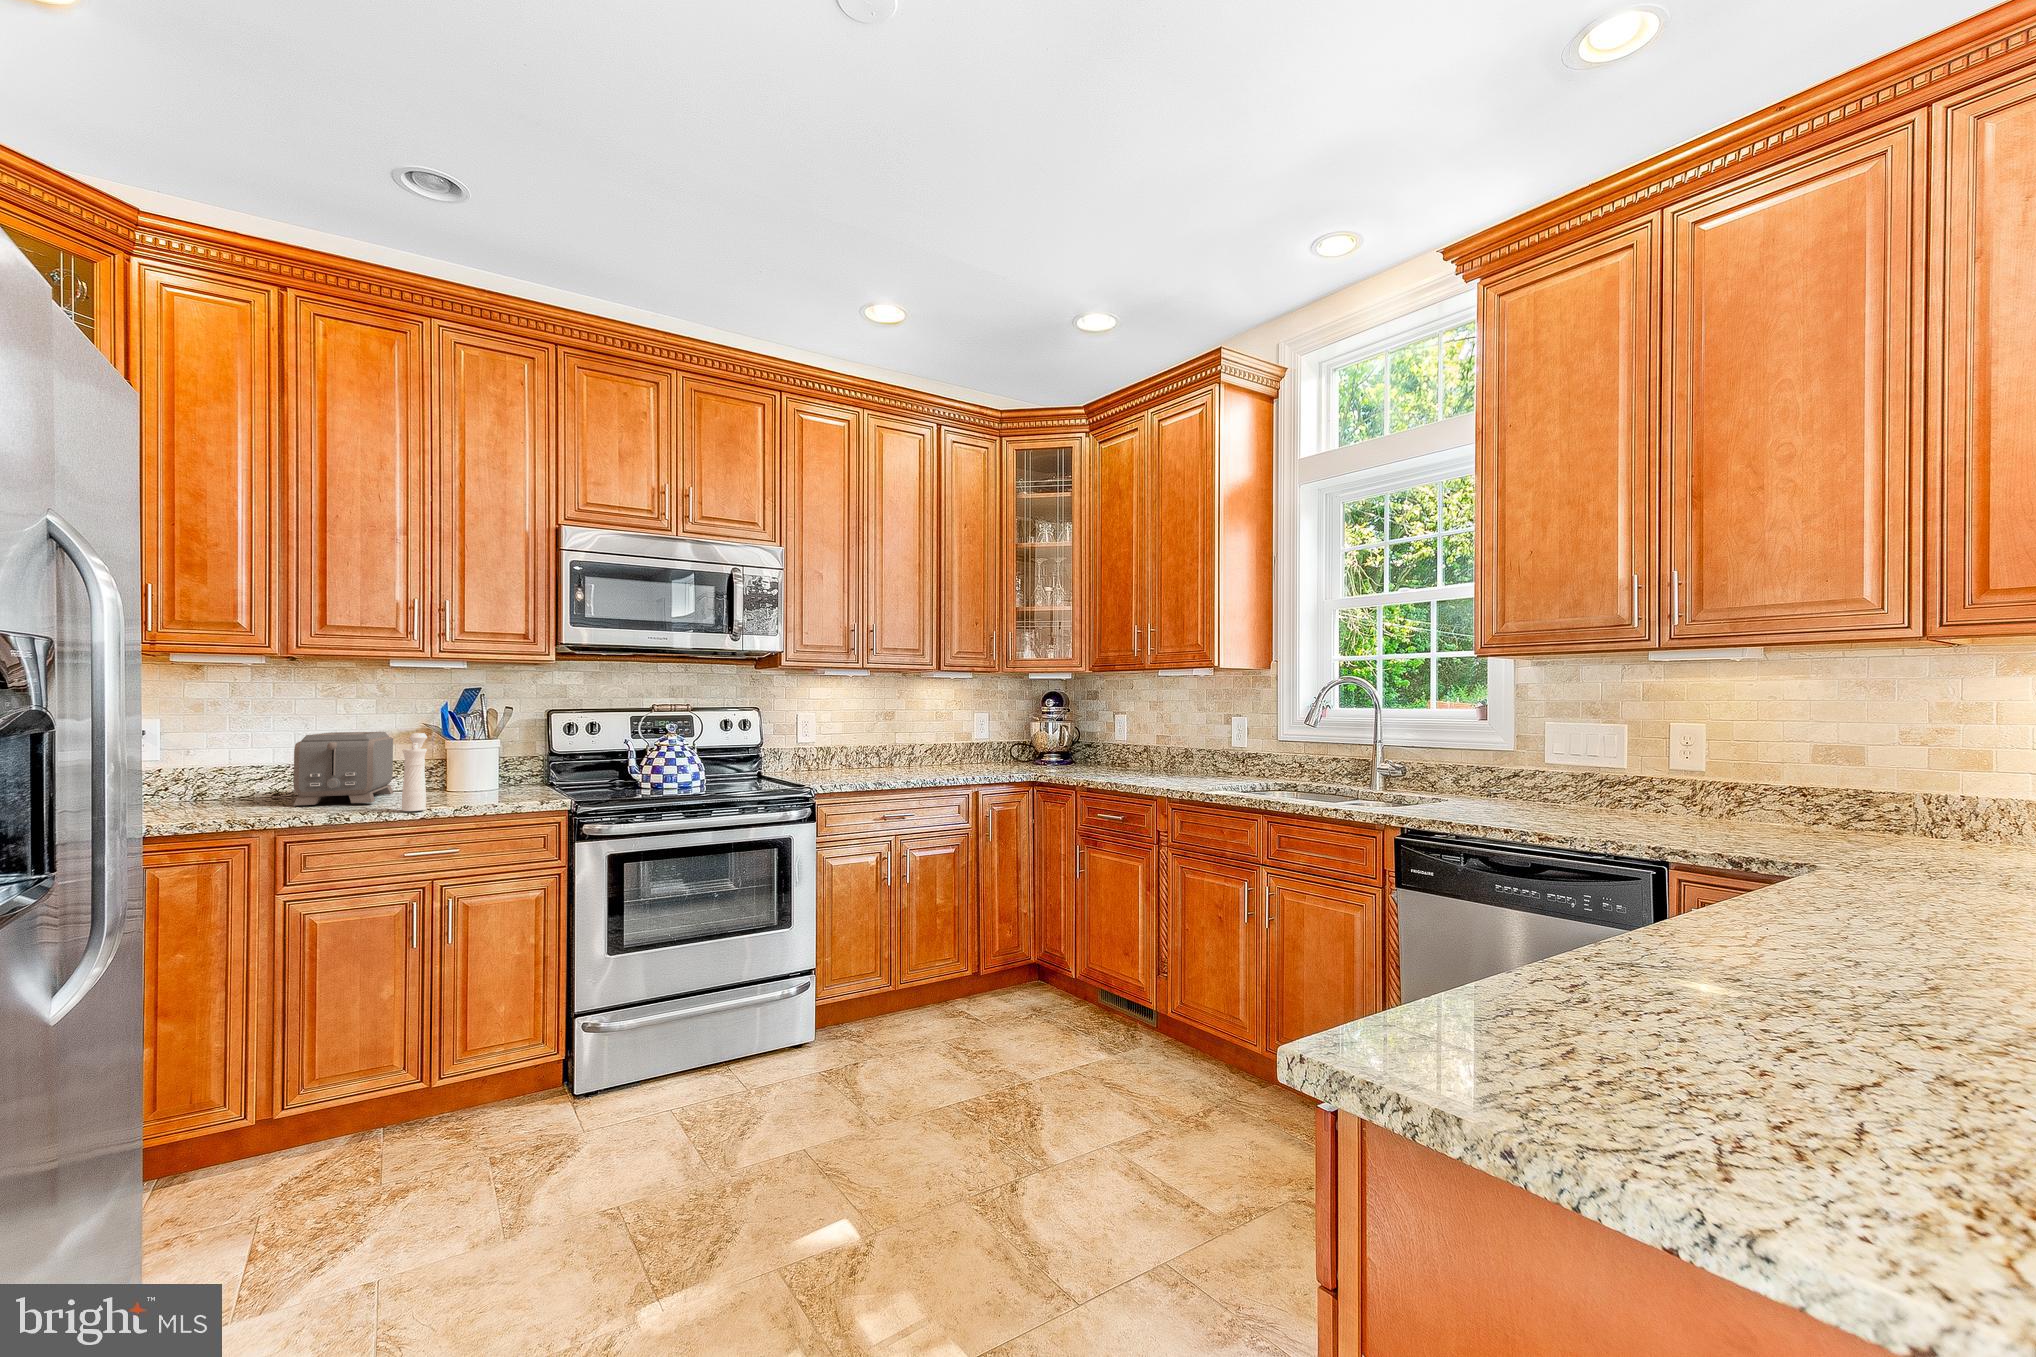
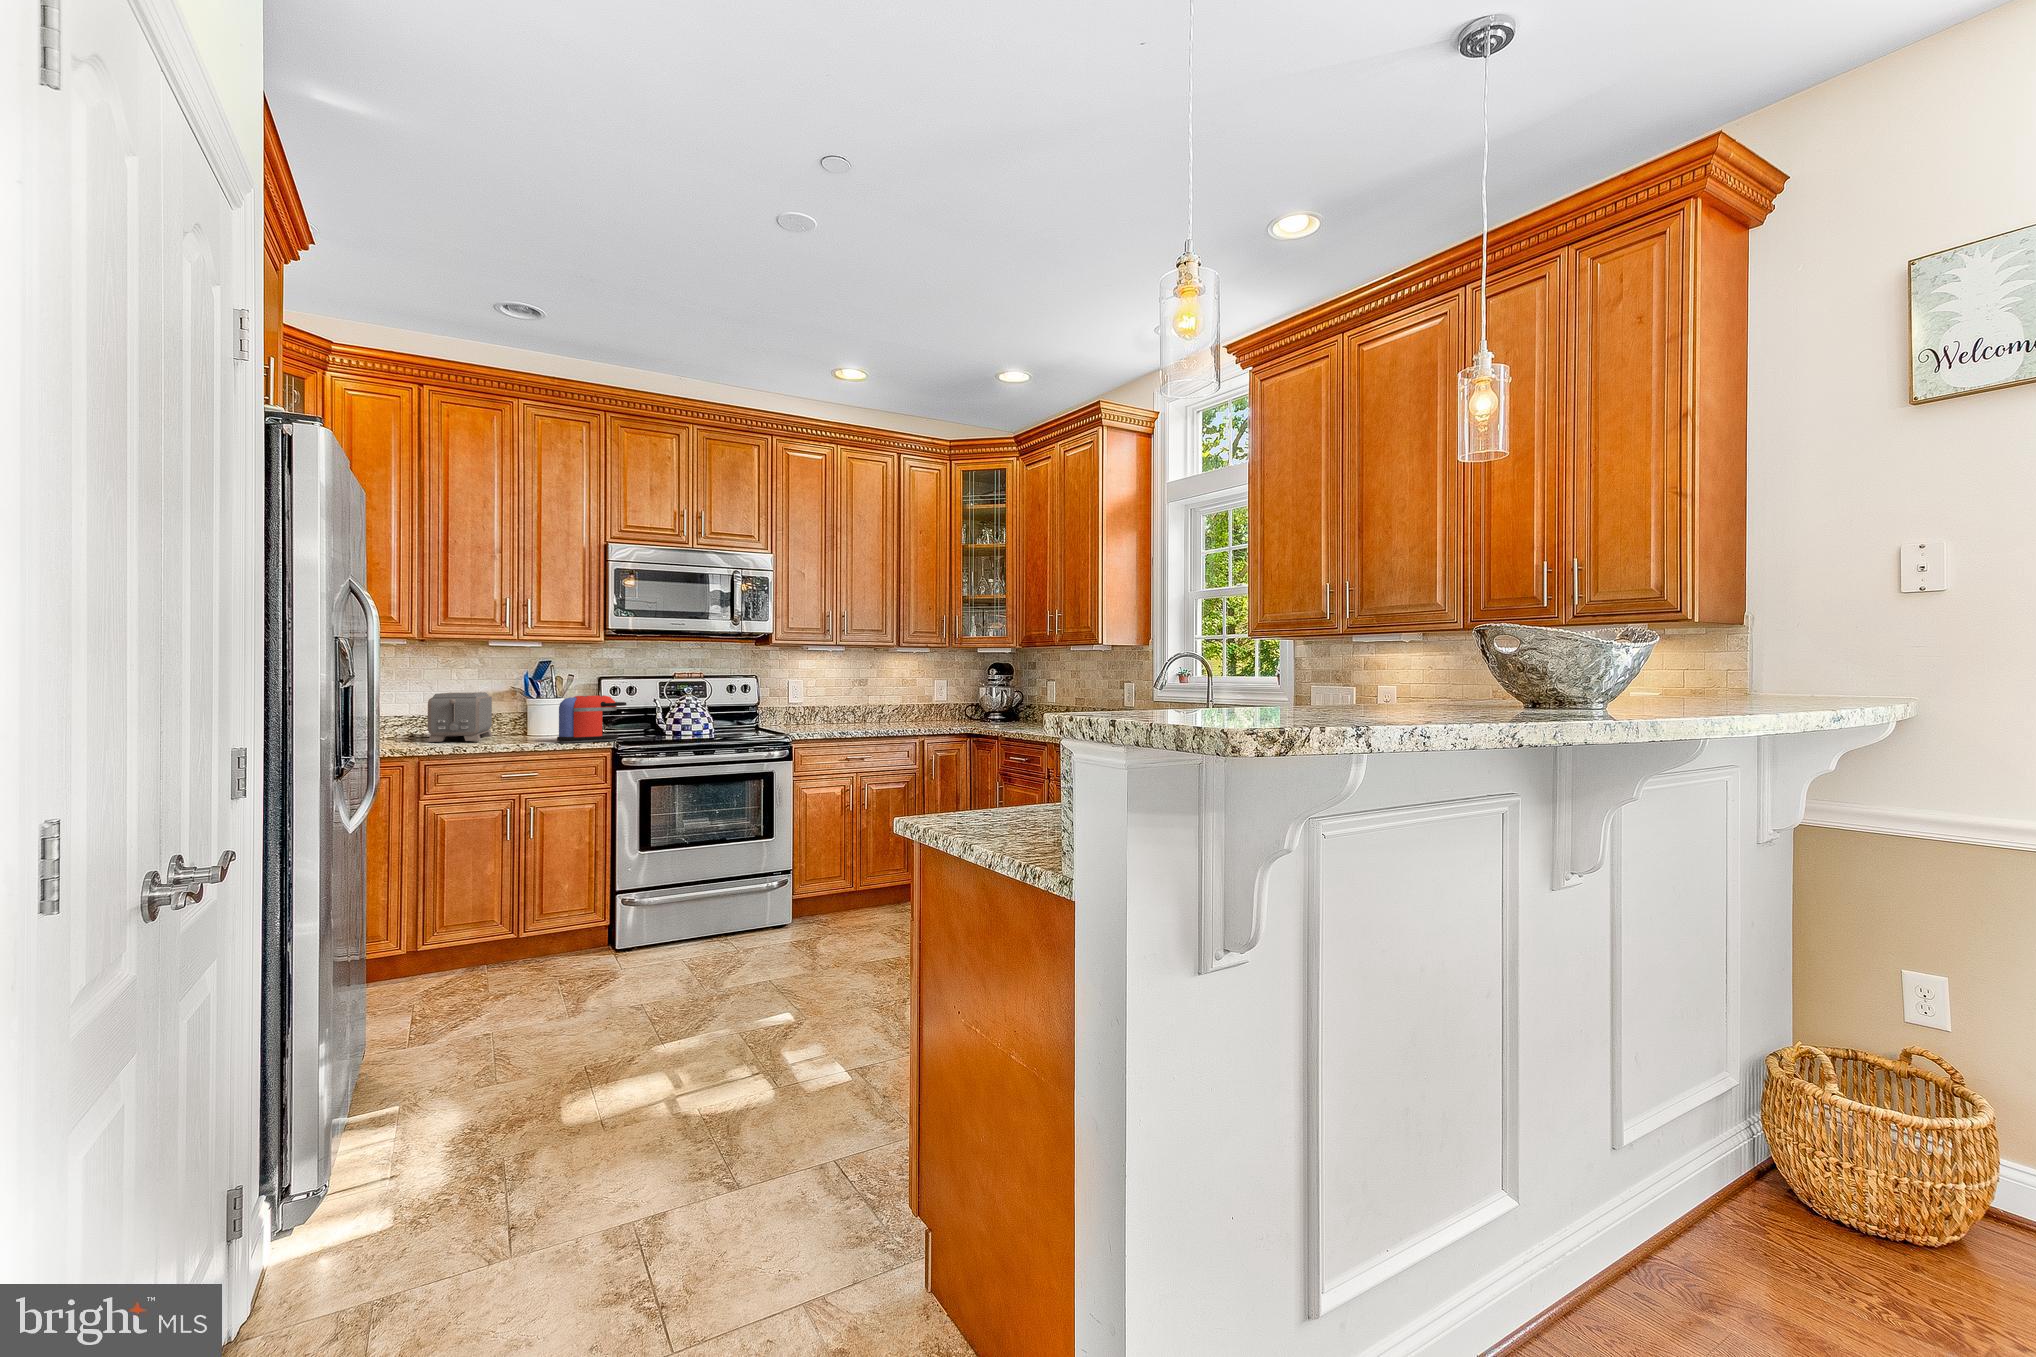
pepper mill: present [402,733,427,811] -> none [499,693,515,746]
coffee maker: none [488,735,588,803] -> present [557,695,626,743]

